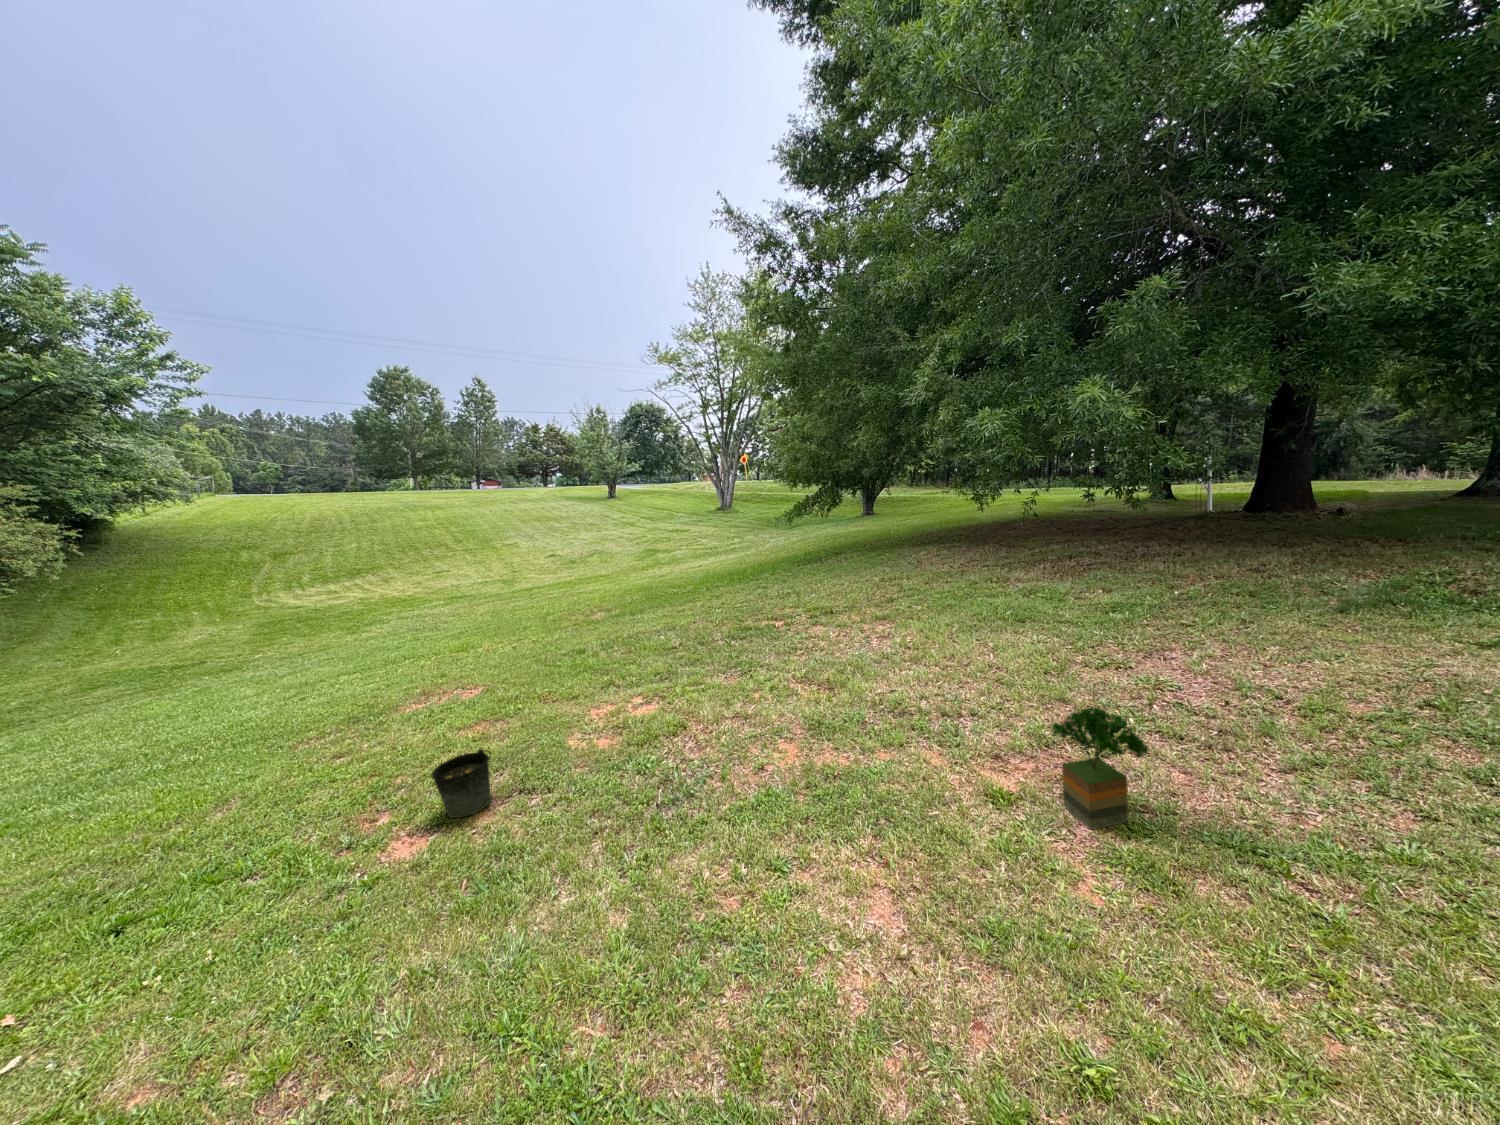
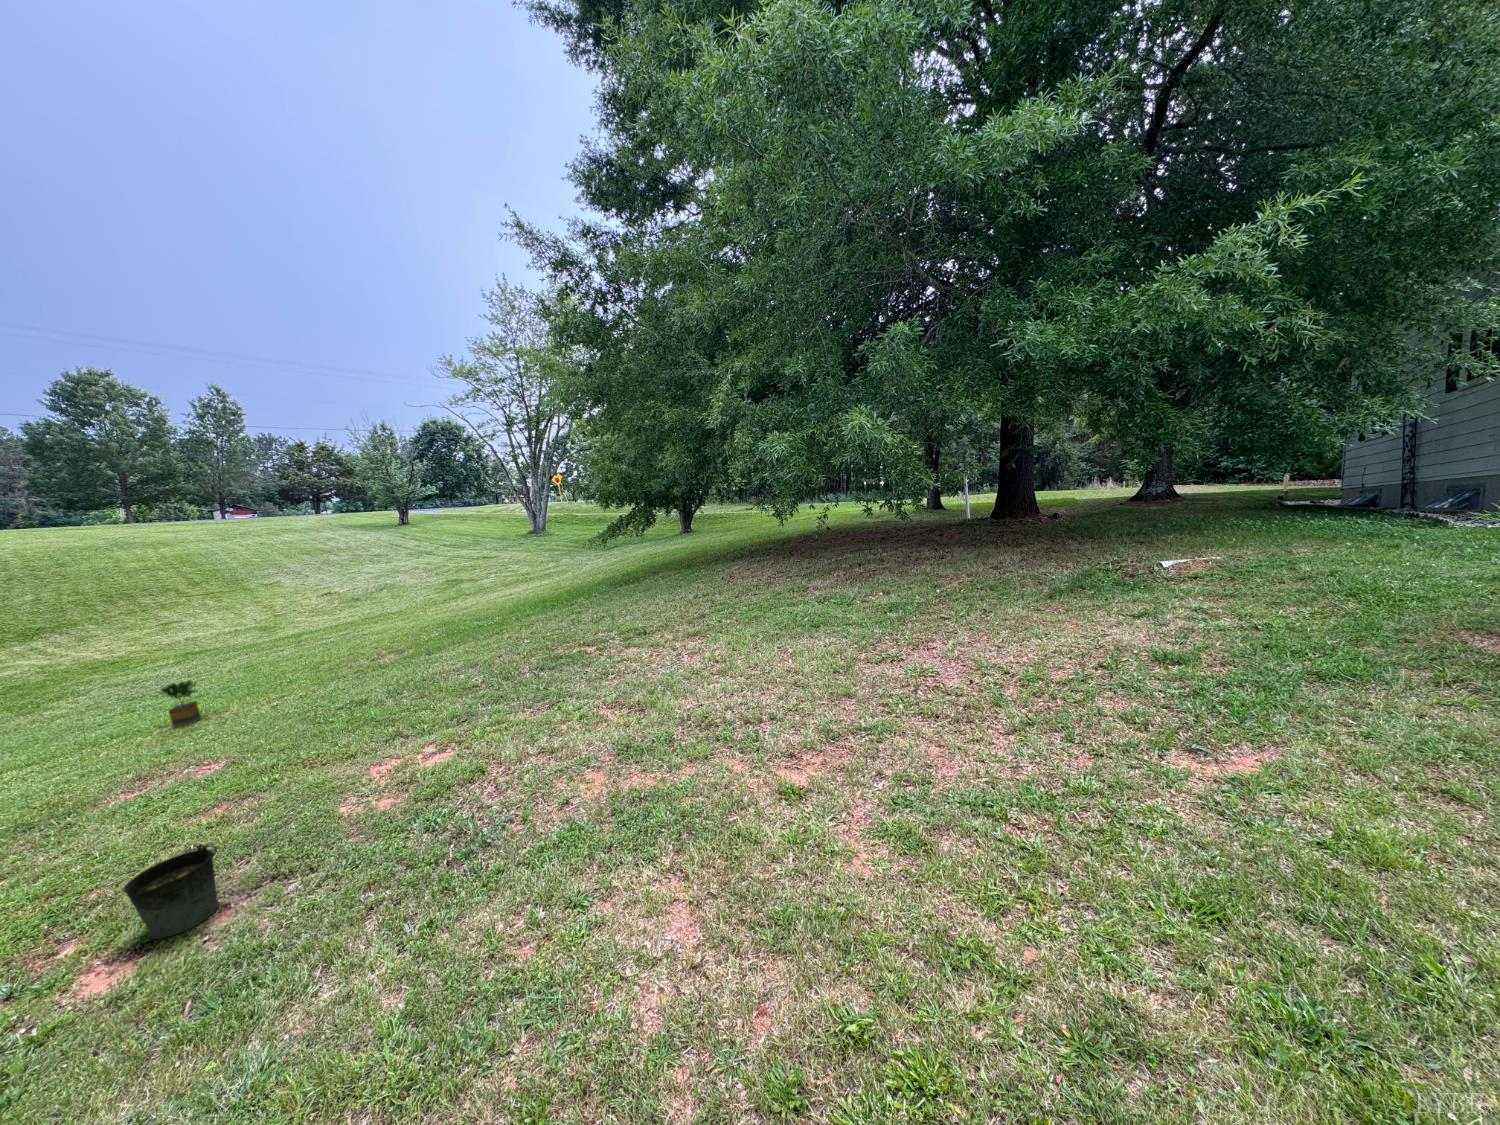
potted tree: present [1052,707,1149,829] -> present [161,681,201,728]

